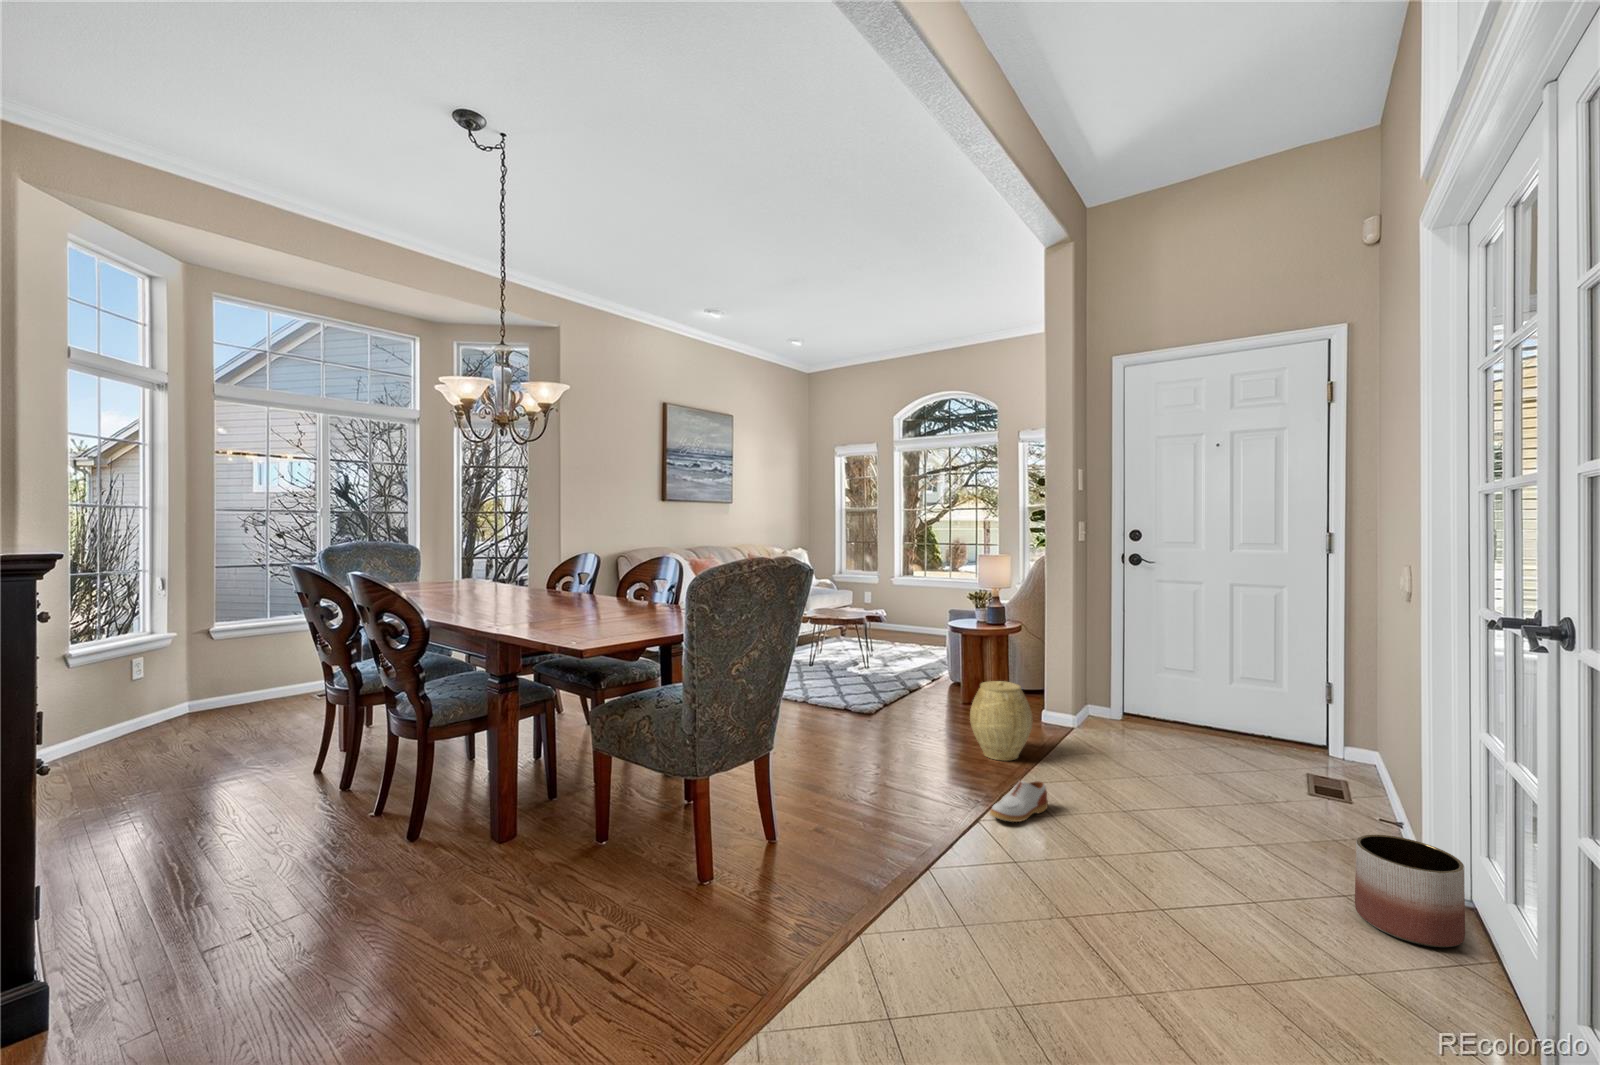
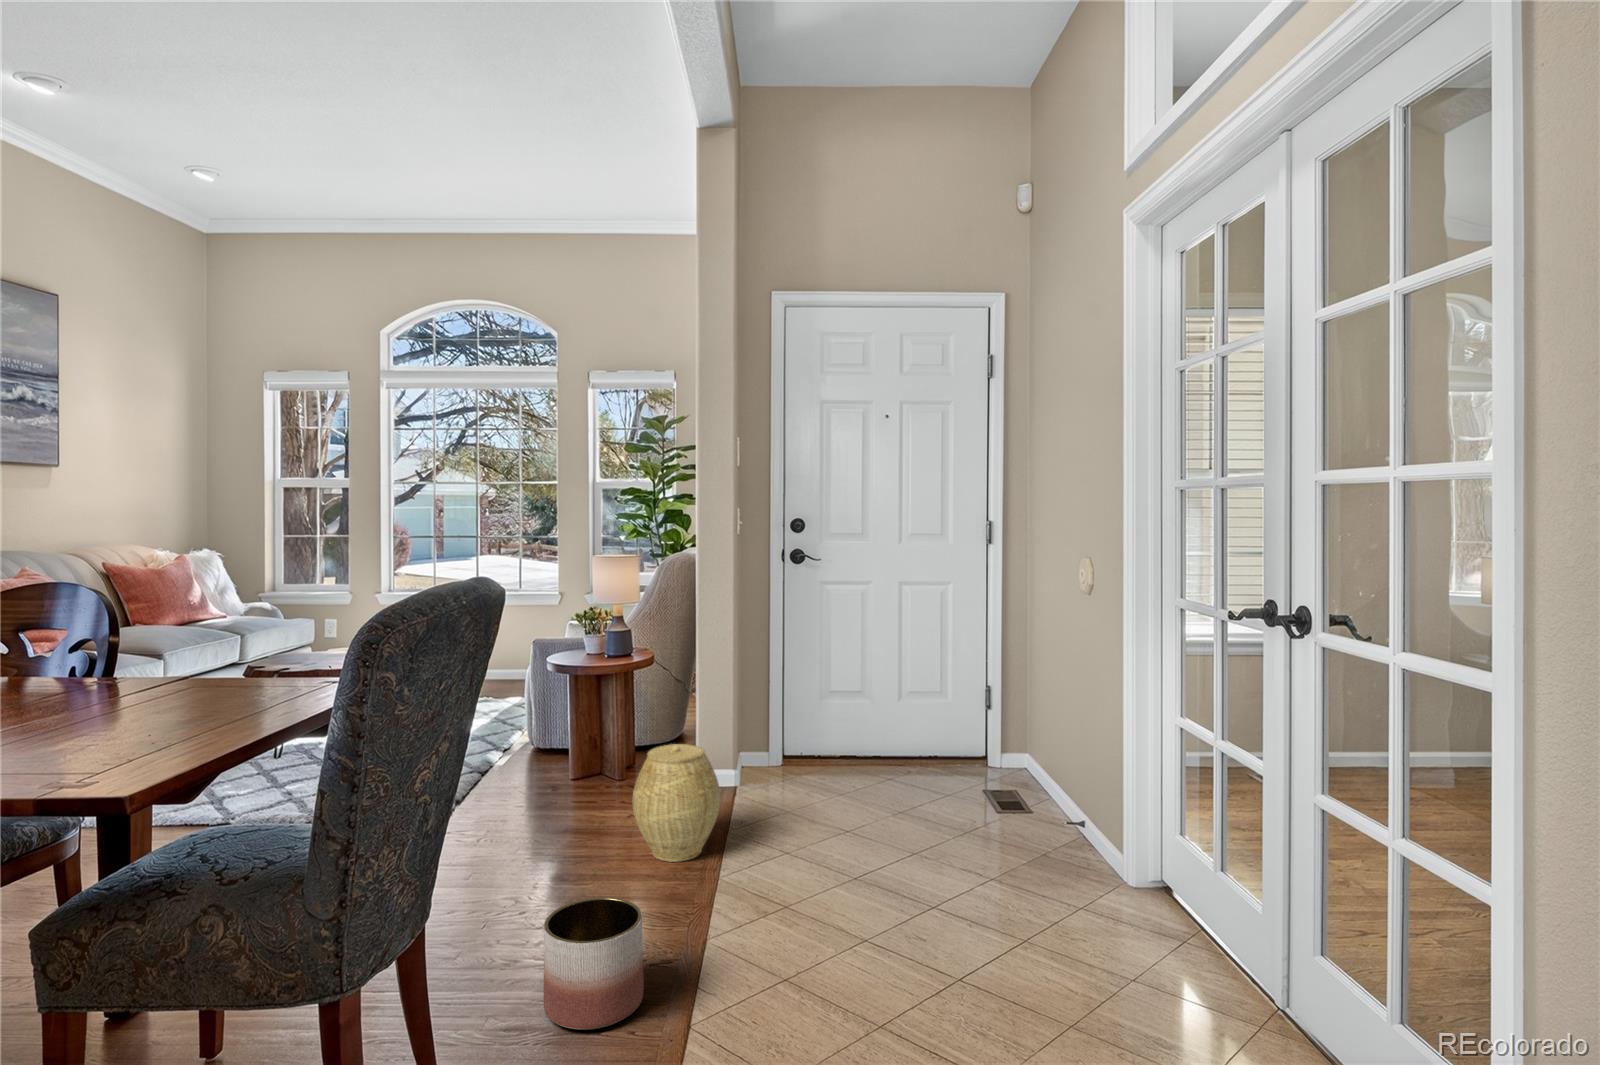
shoe: present [990,781,1048,822] -> none [733,887,792,964]
planter: present [1355,835,1465,947] -> present [544,897,644,1030]

